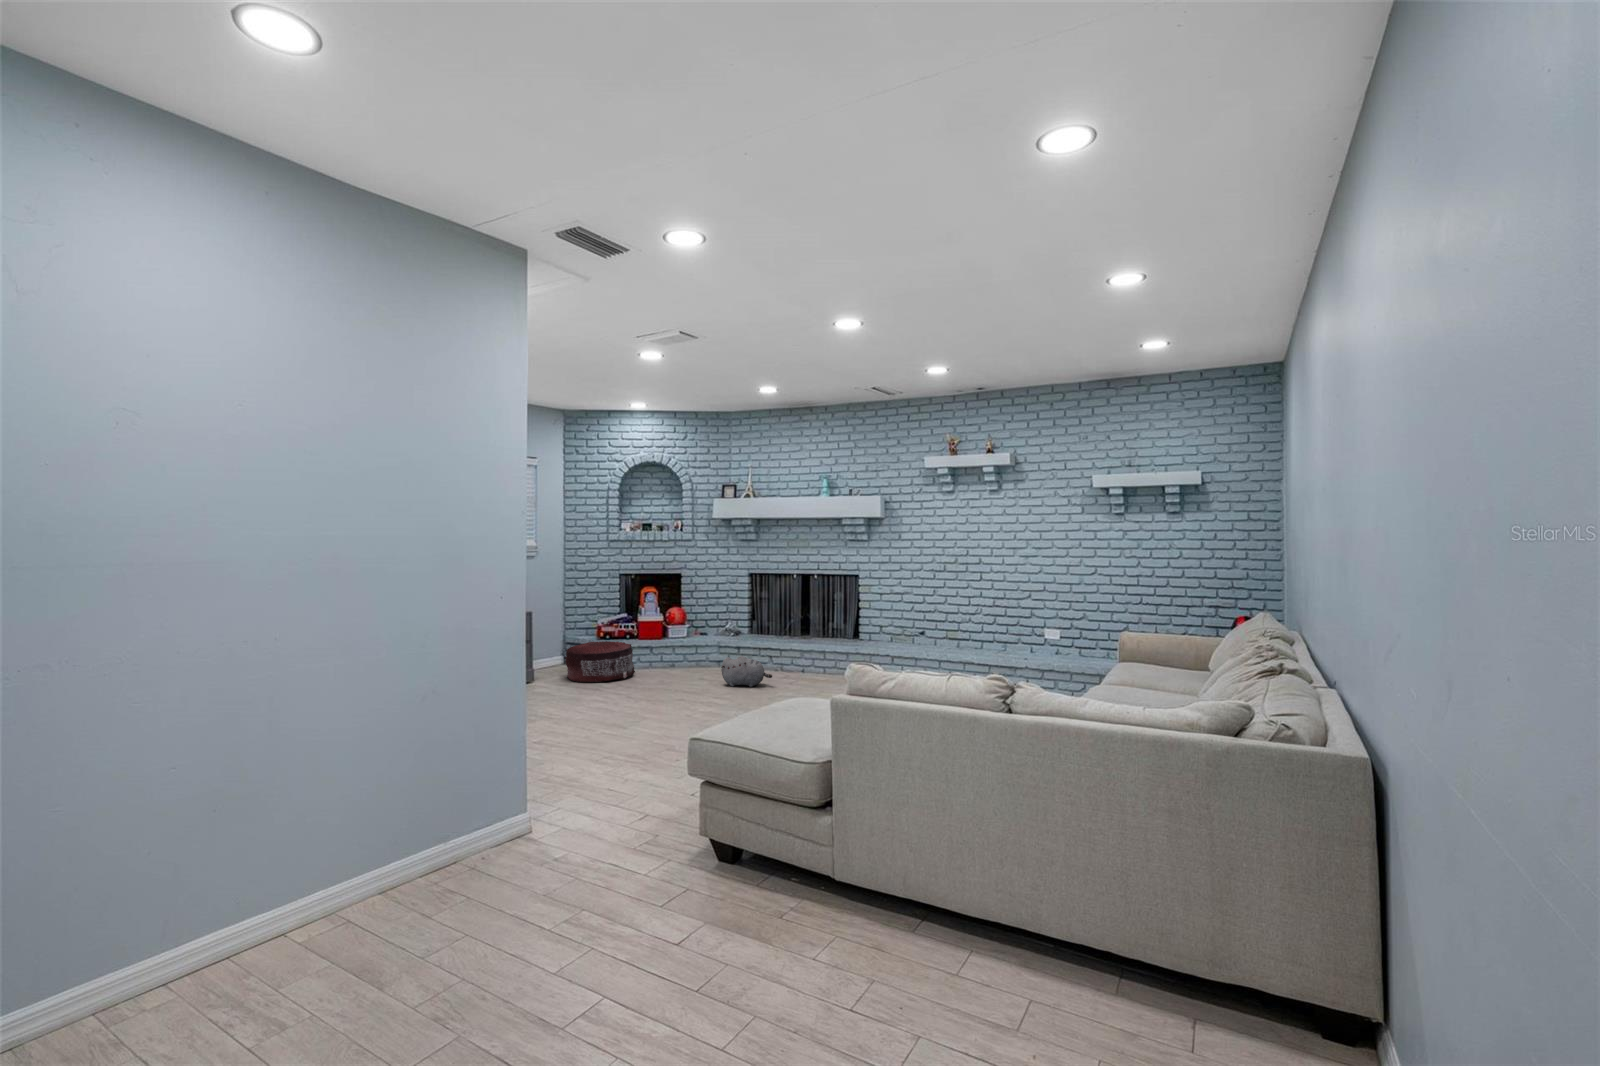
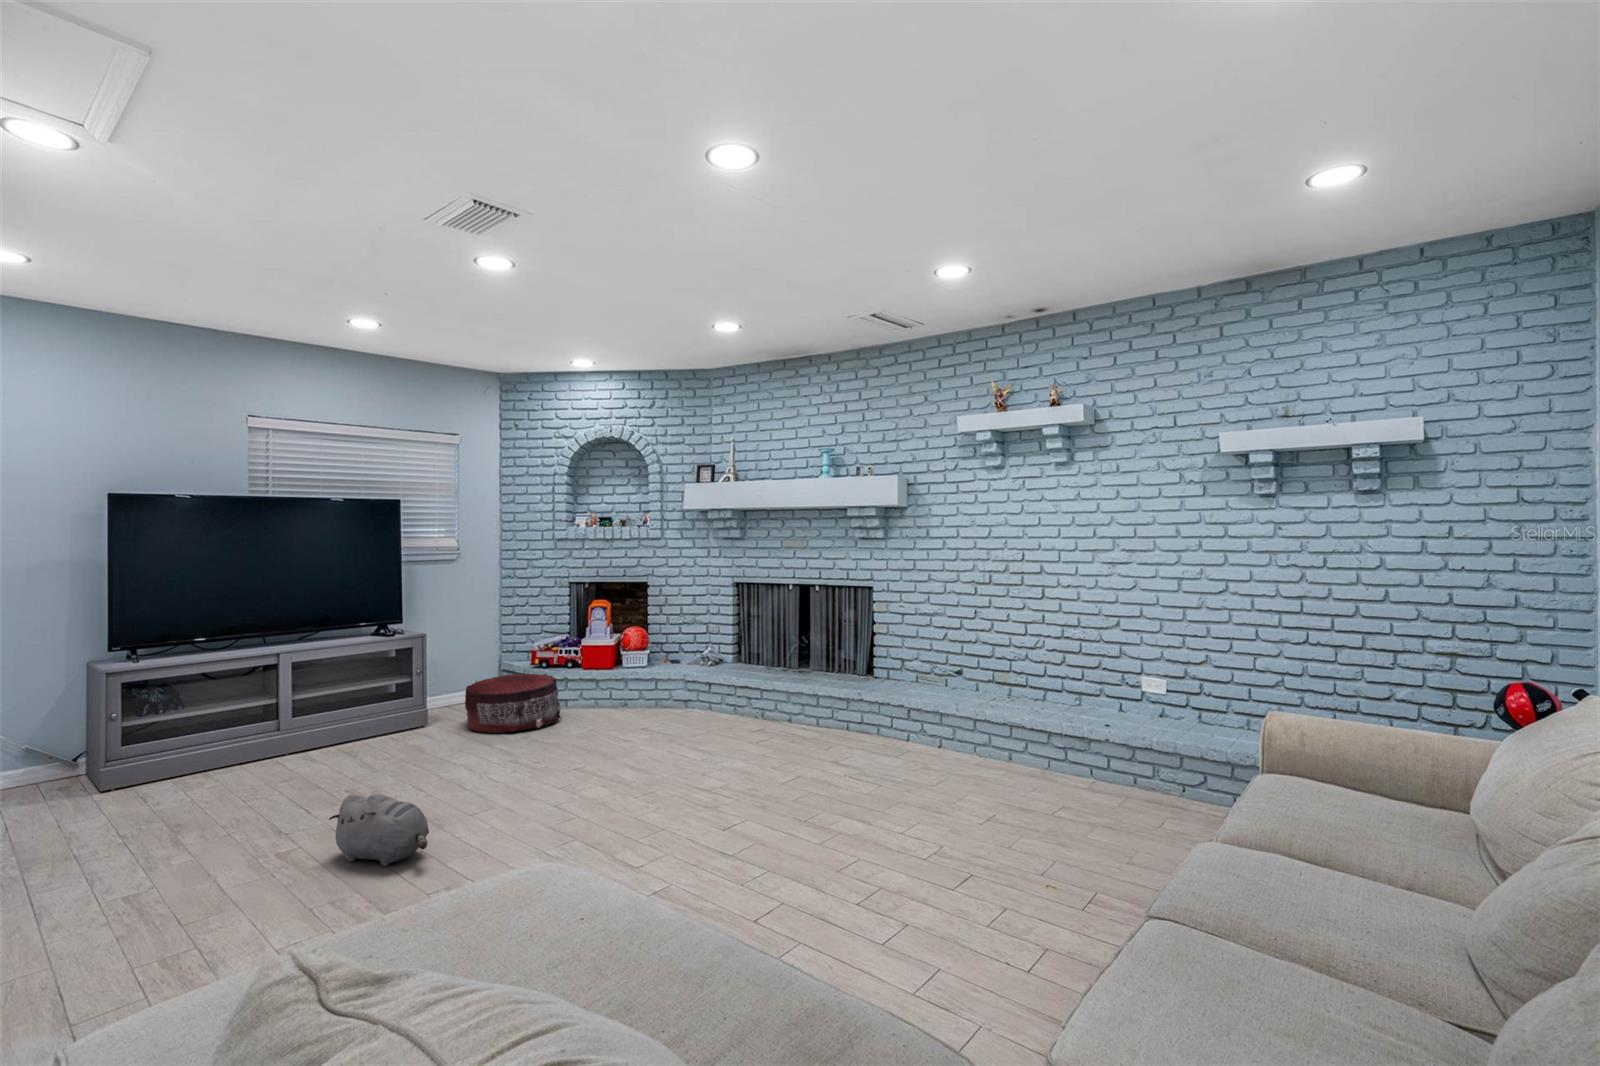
plush toy: present [721,656,772,687] -> present [329,794,429,866]

